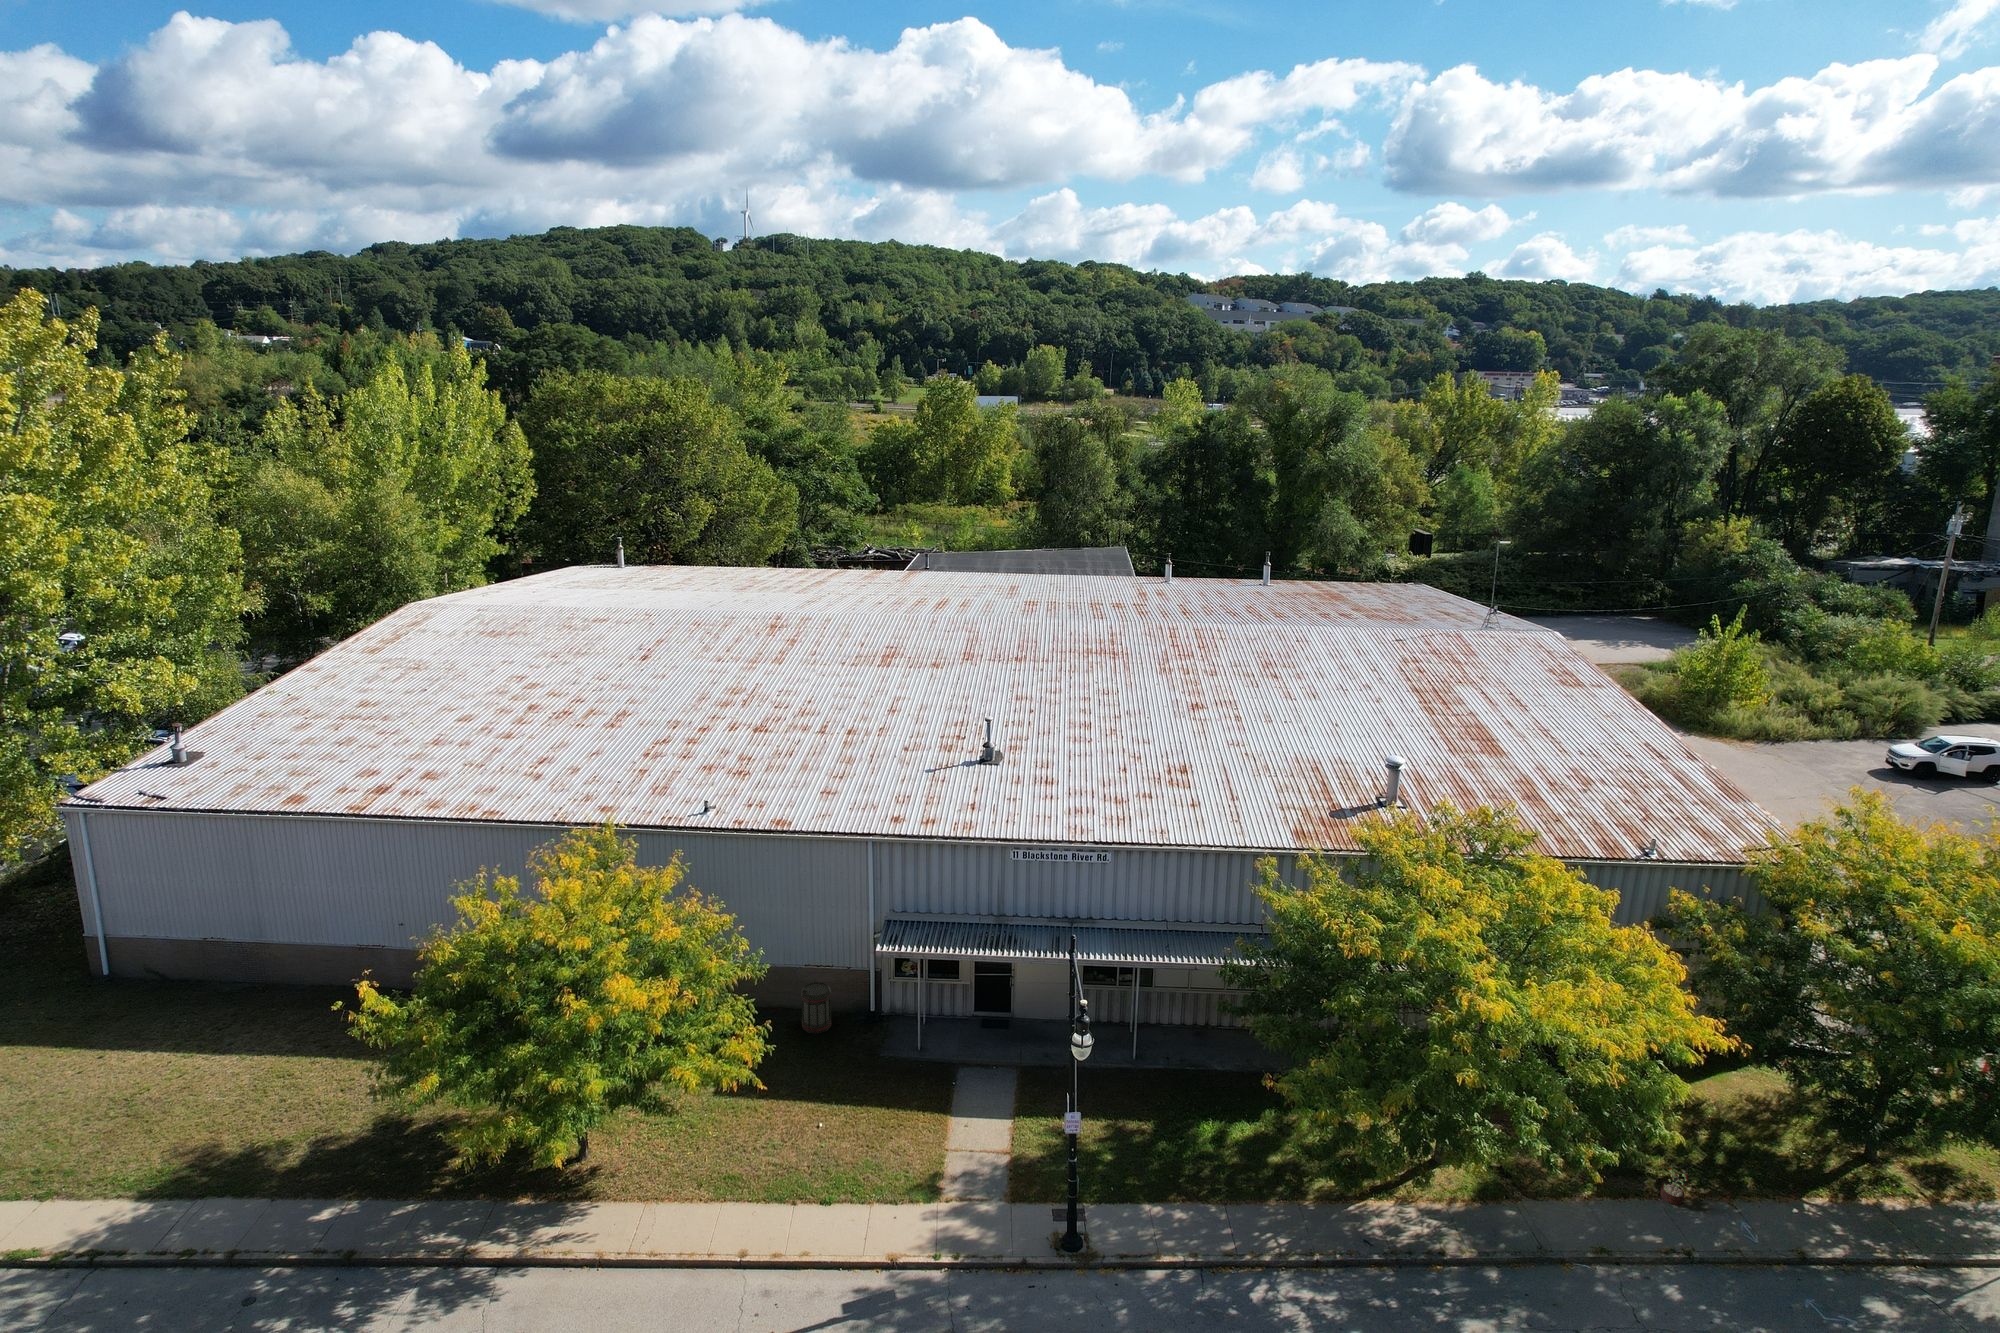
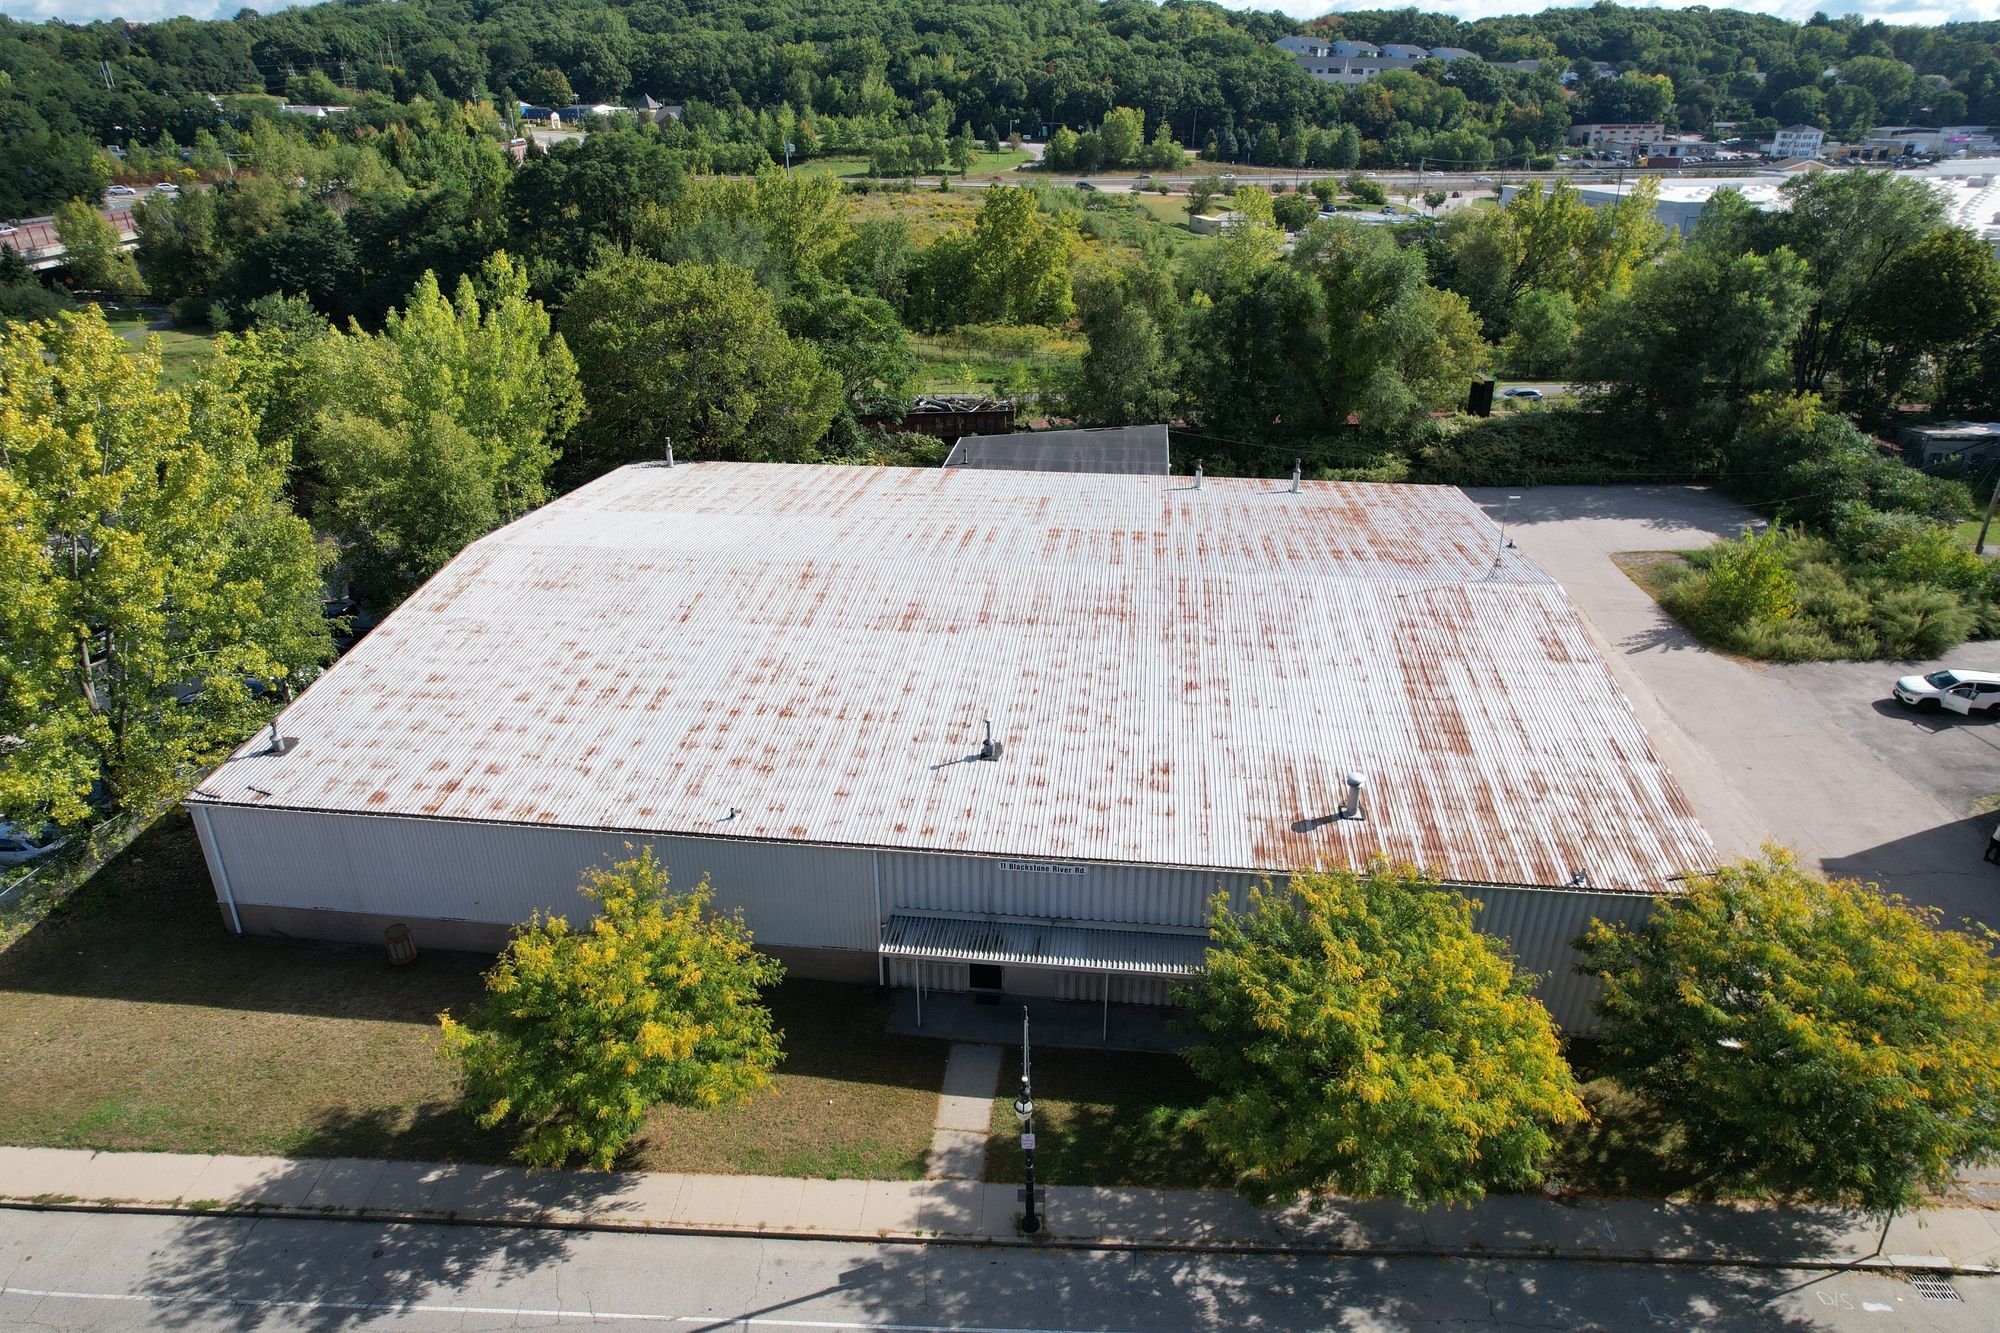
trash can: present [801,982,832,1034] -> present [383,923,417,965]

